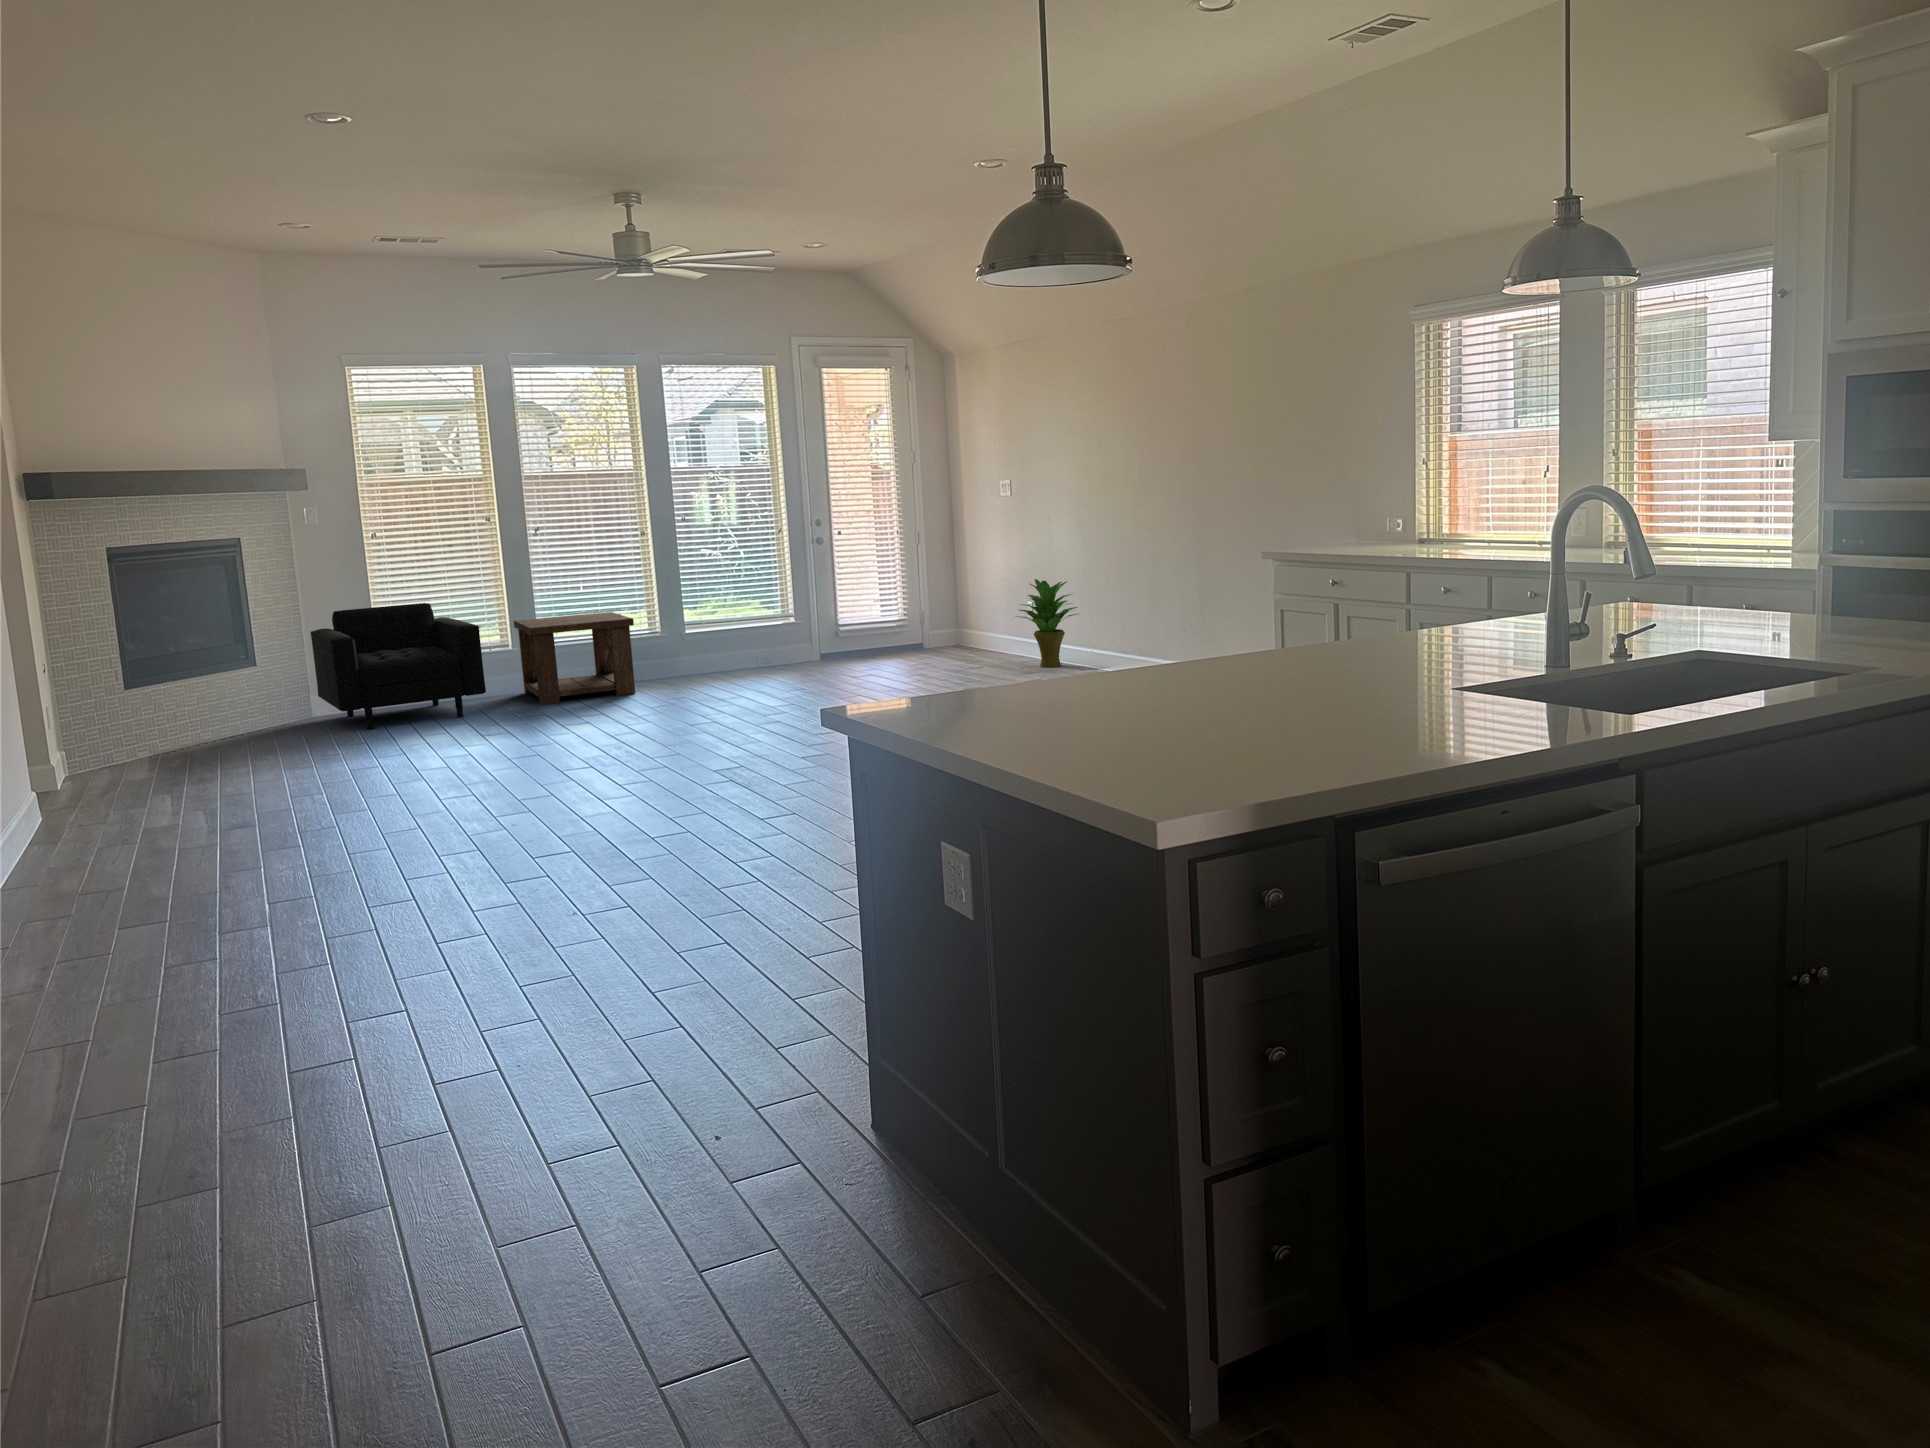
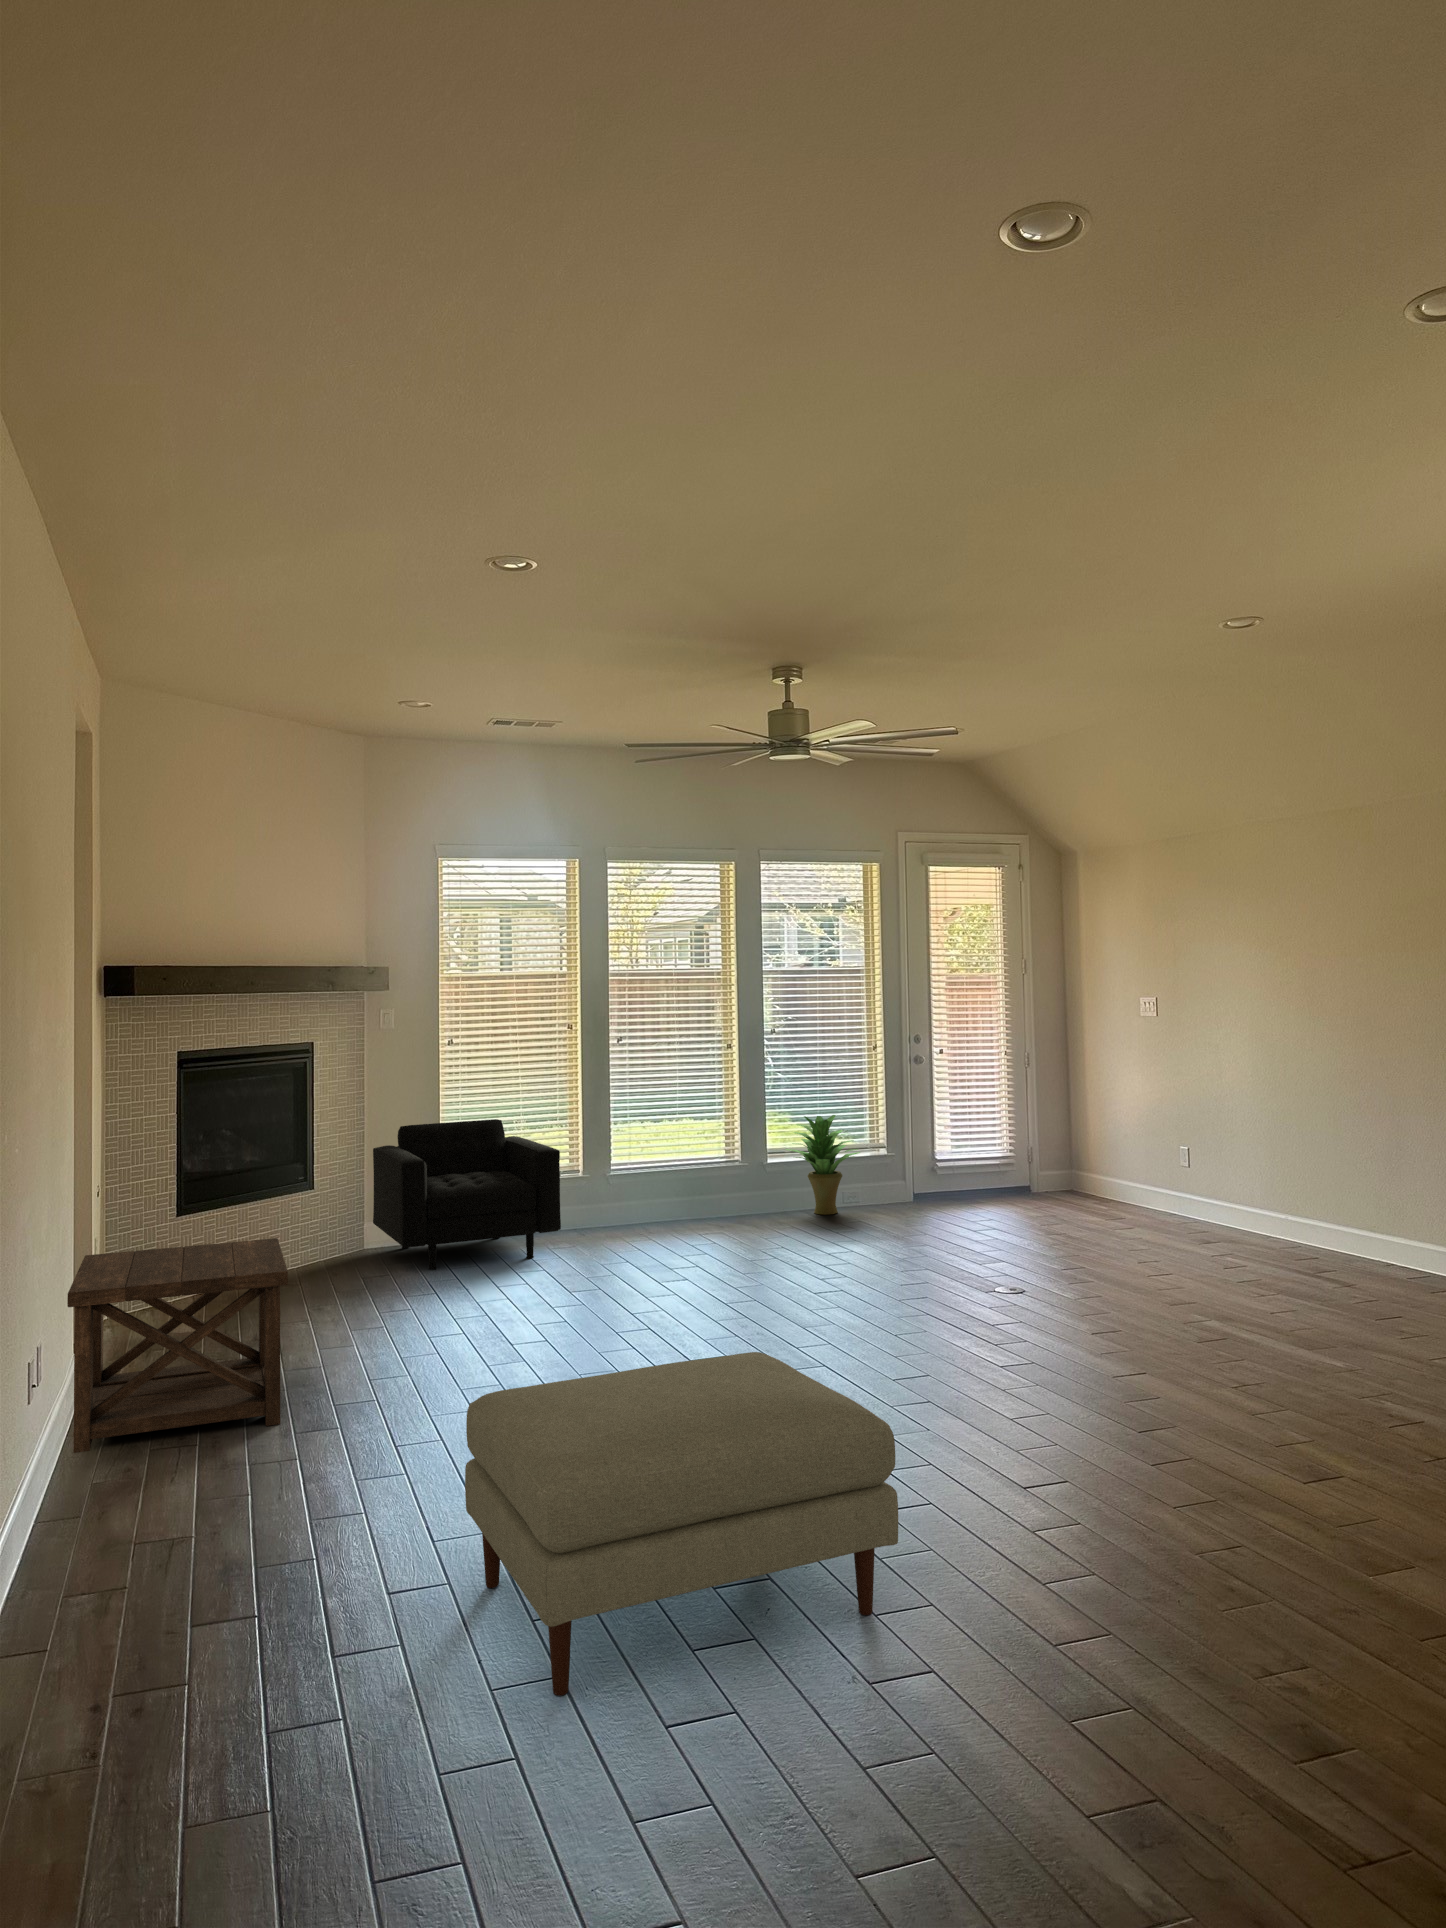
potted plant: present [1017,579,1077,667] -> present [786,1115,860,1215]
side table: present [514,612,635,704] -> present [67,1238,288,1453]
ottoman: none [325,738,626,935] -> present [465,1352,898,1696]

